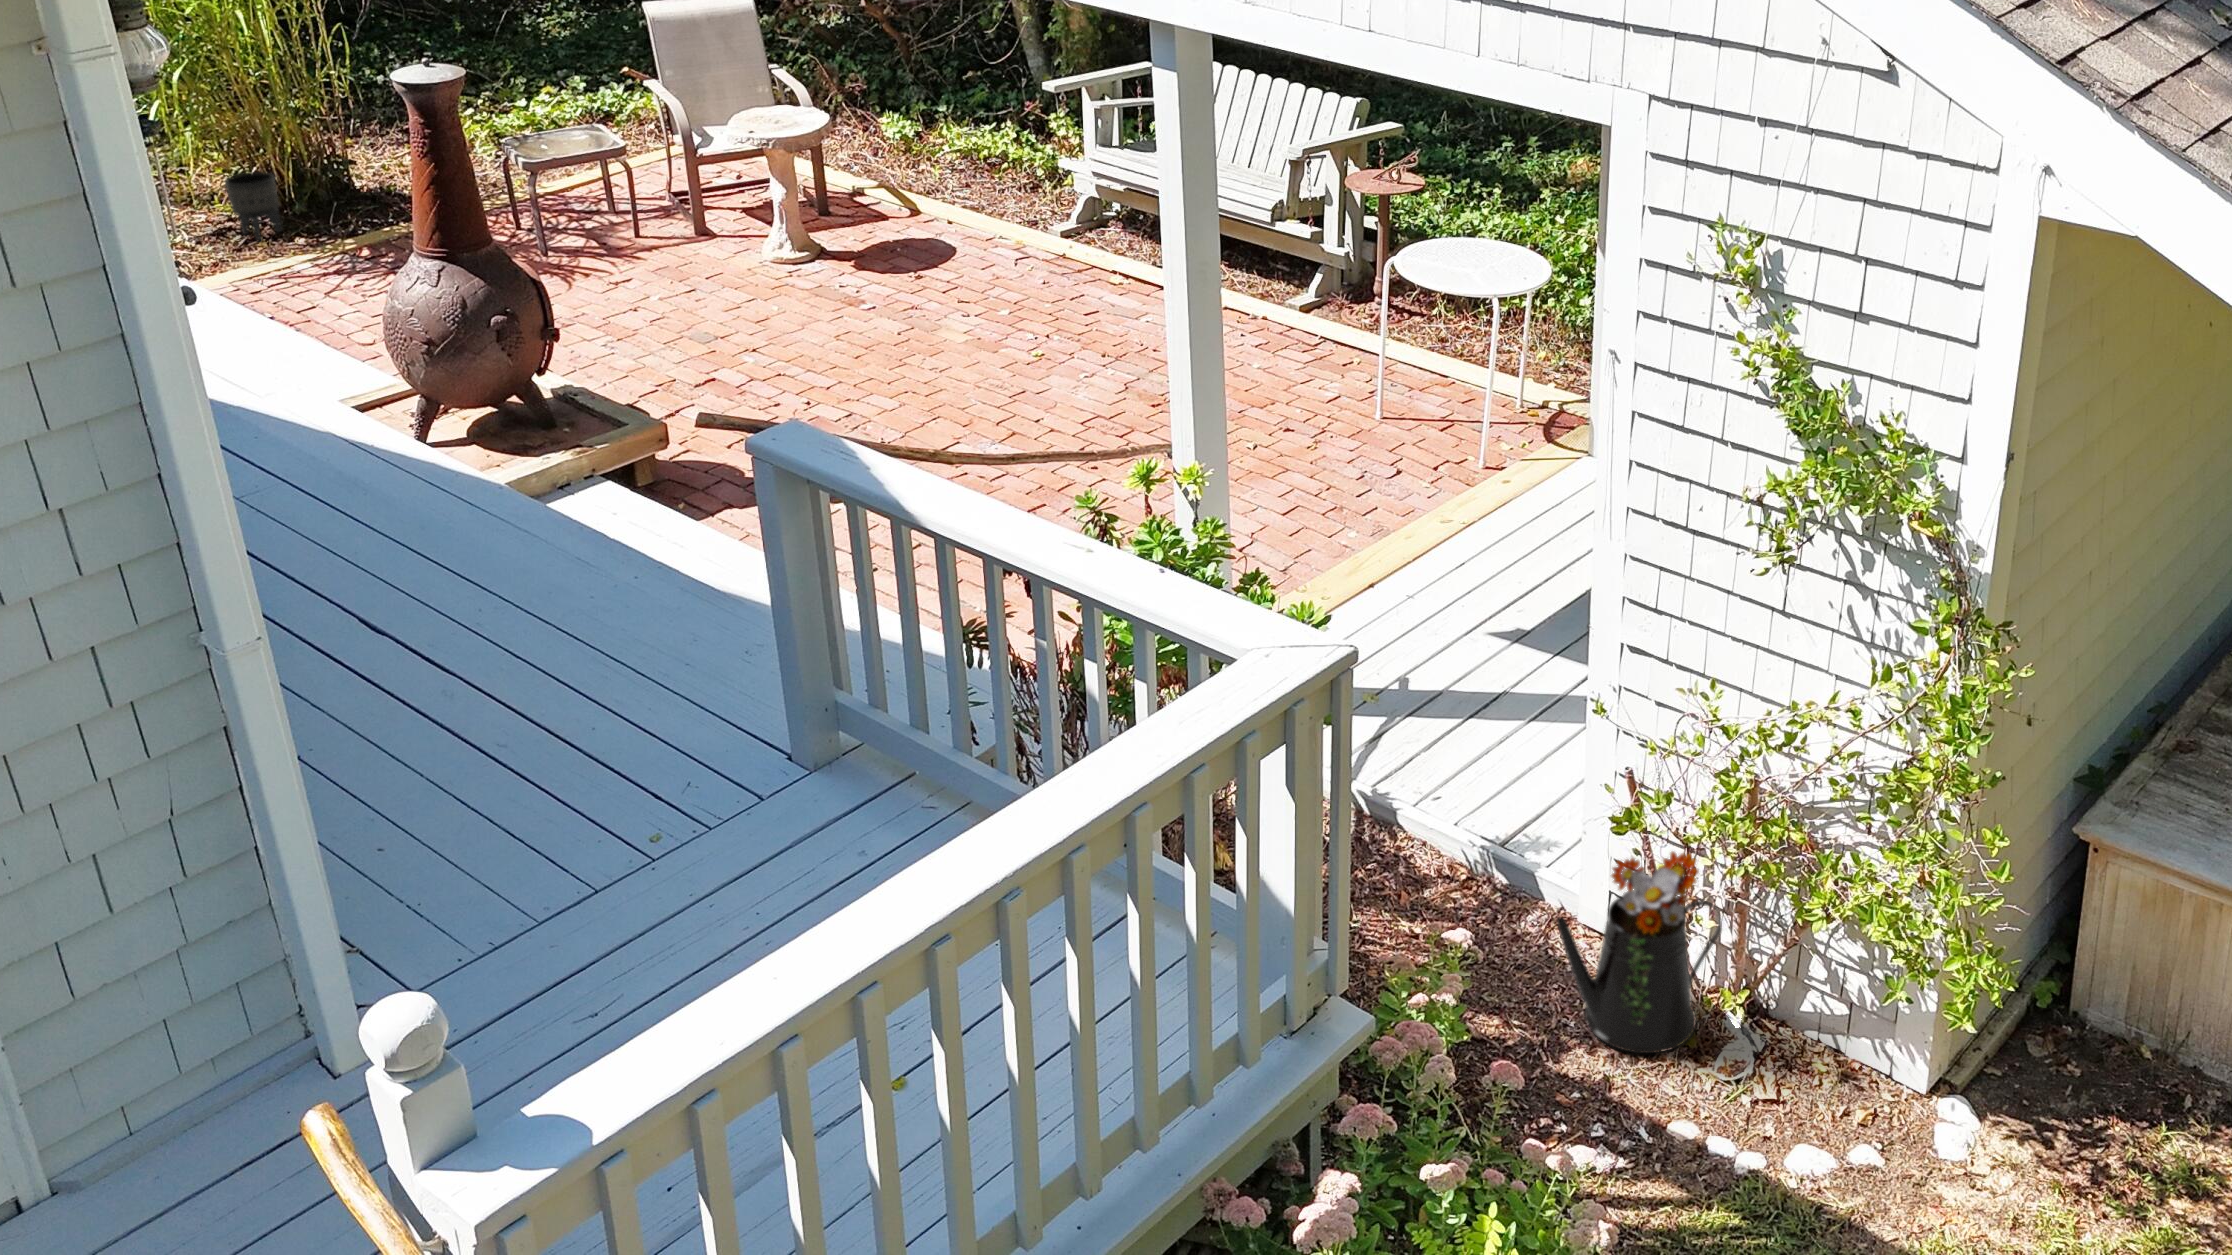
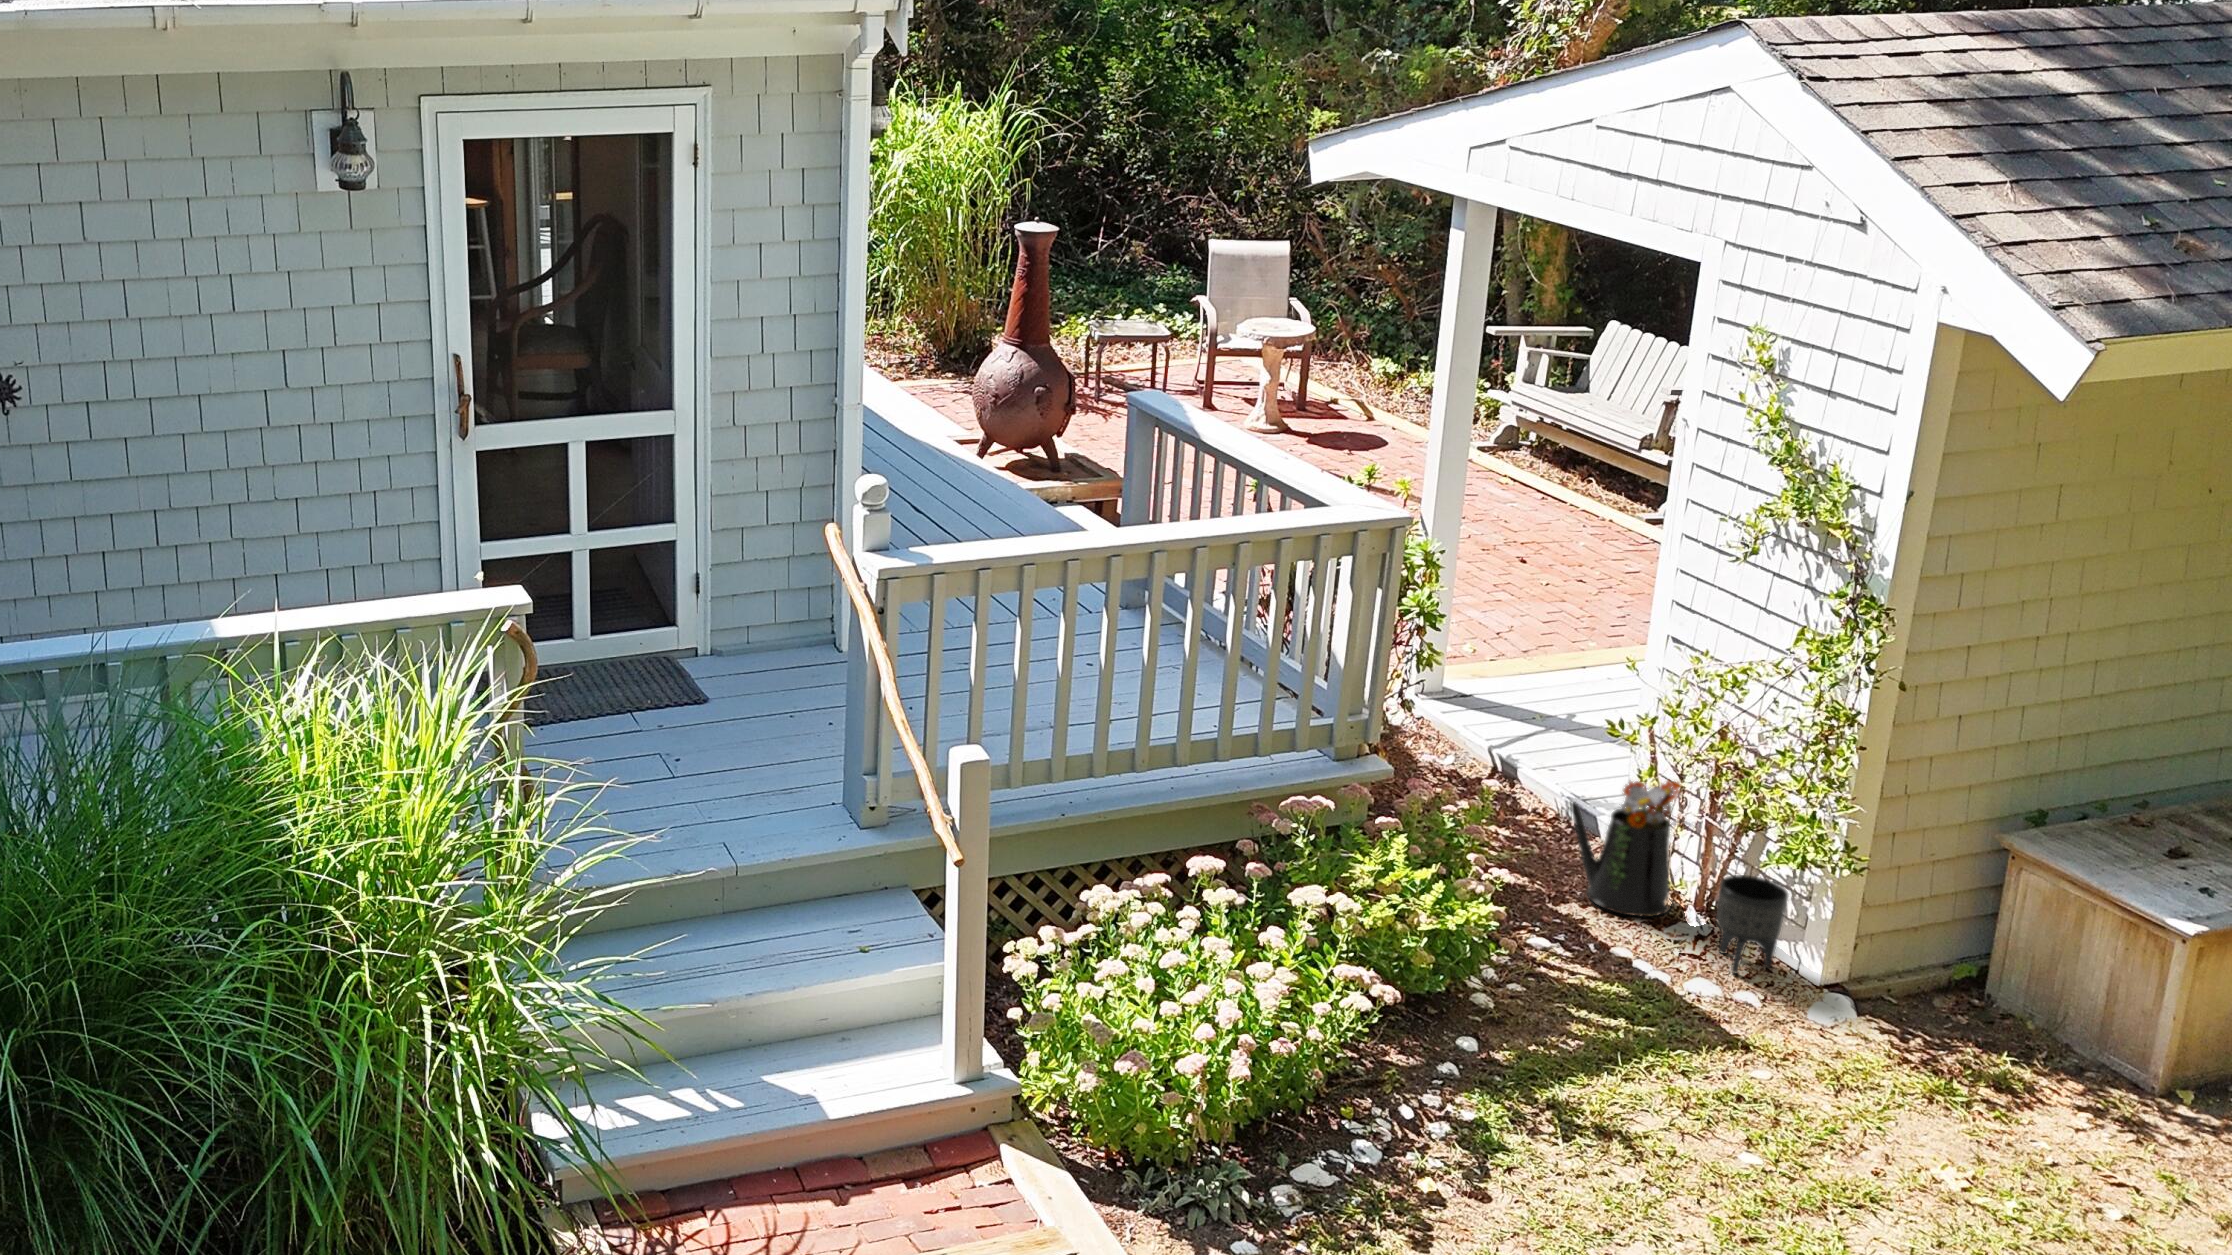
planter: present [225,172,281,241] -> present [1716,875,1788,974]

